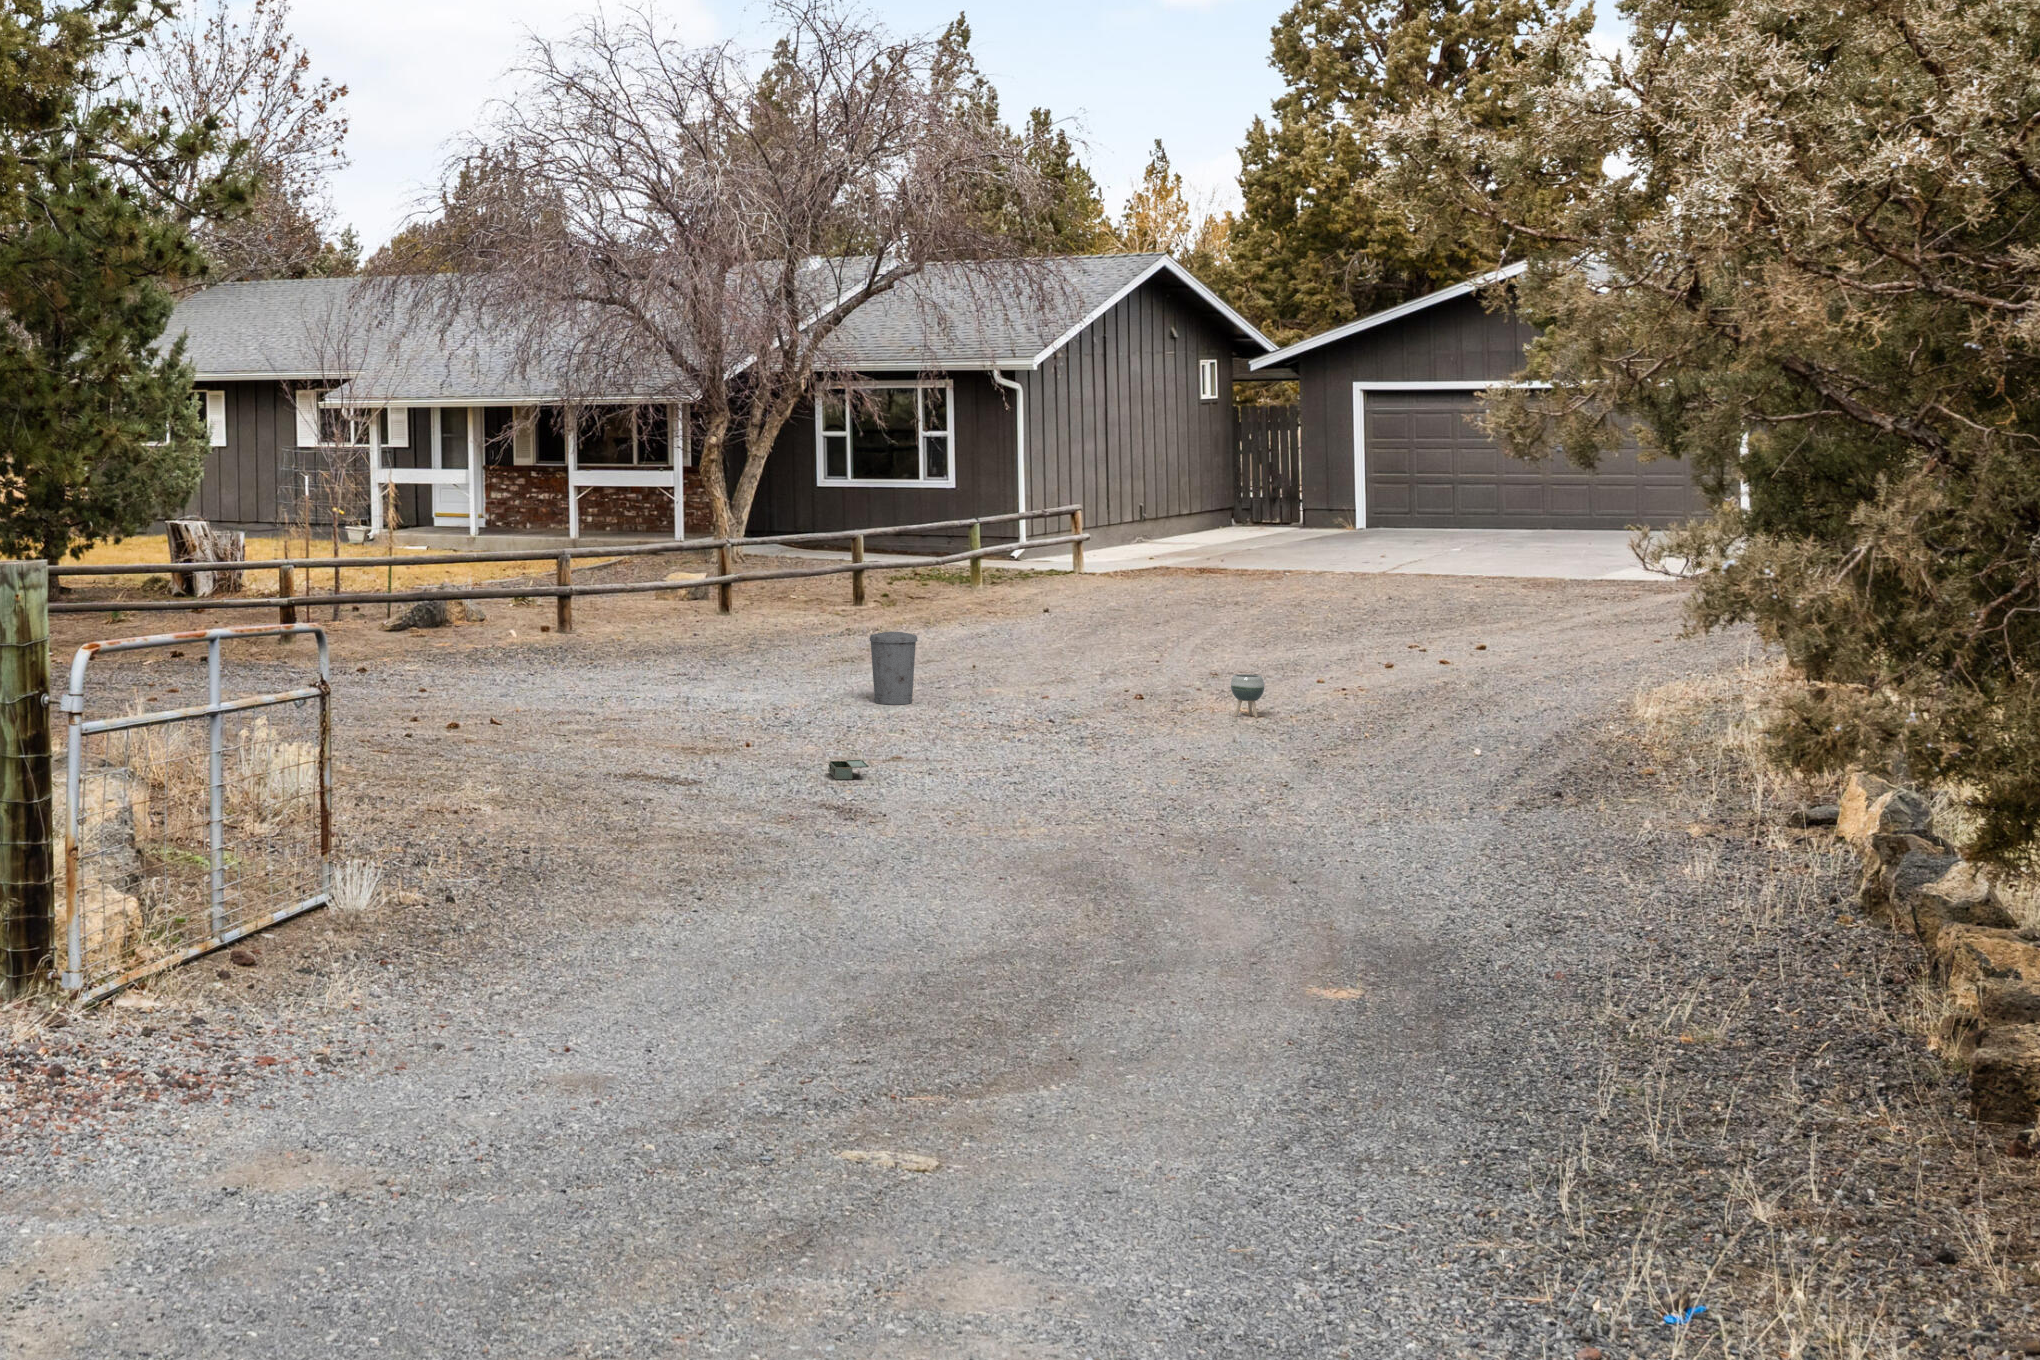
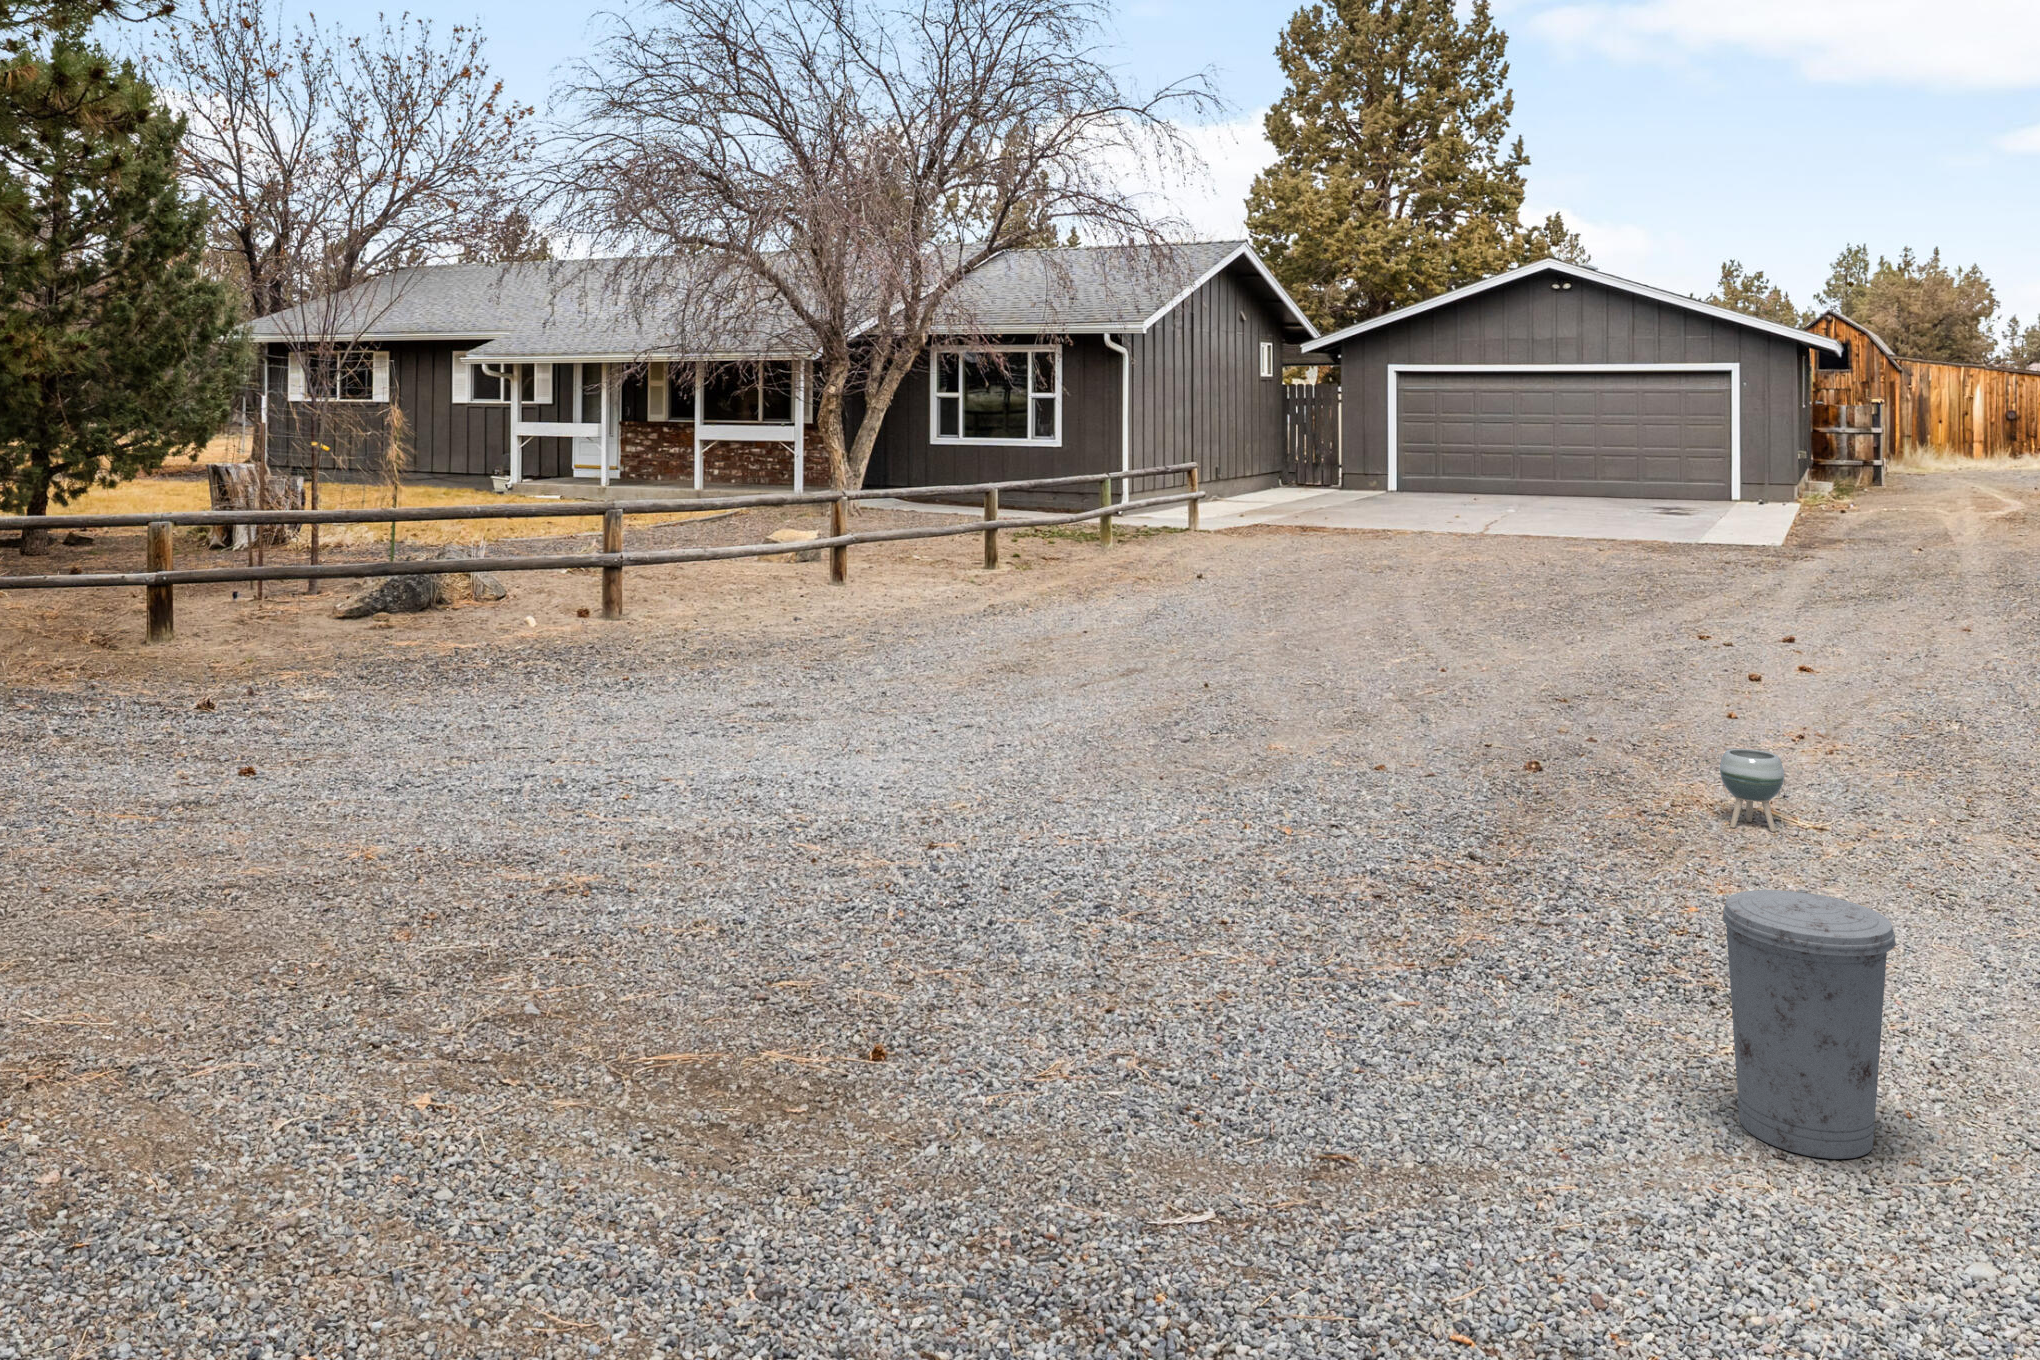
trash can: present [870,632,918,705] -> present [1723,890,1896,1159]
toolbox: present [828,760,868,780] -> none [1101,1156,1236,1274]

